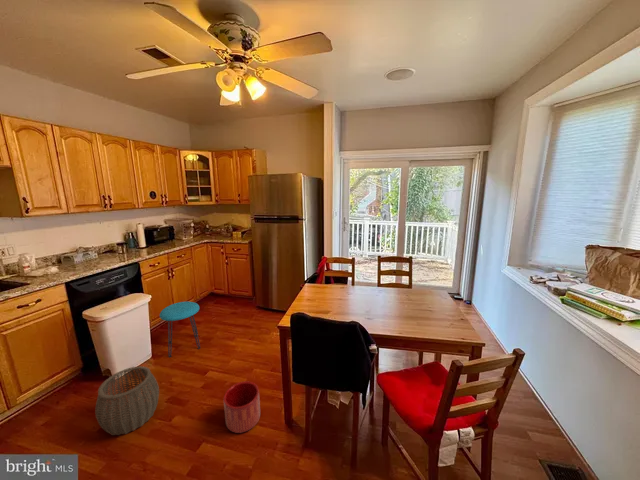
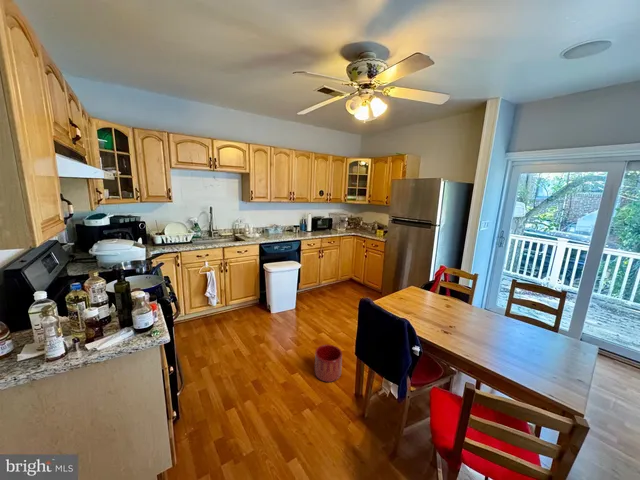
stool: present [160,302,200,357] -> none [304,276,330,315]
woven basket: present [95,366,159,435] -> none [254,305,287,345]

